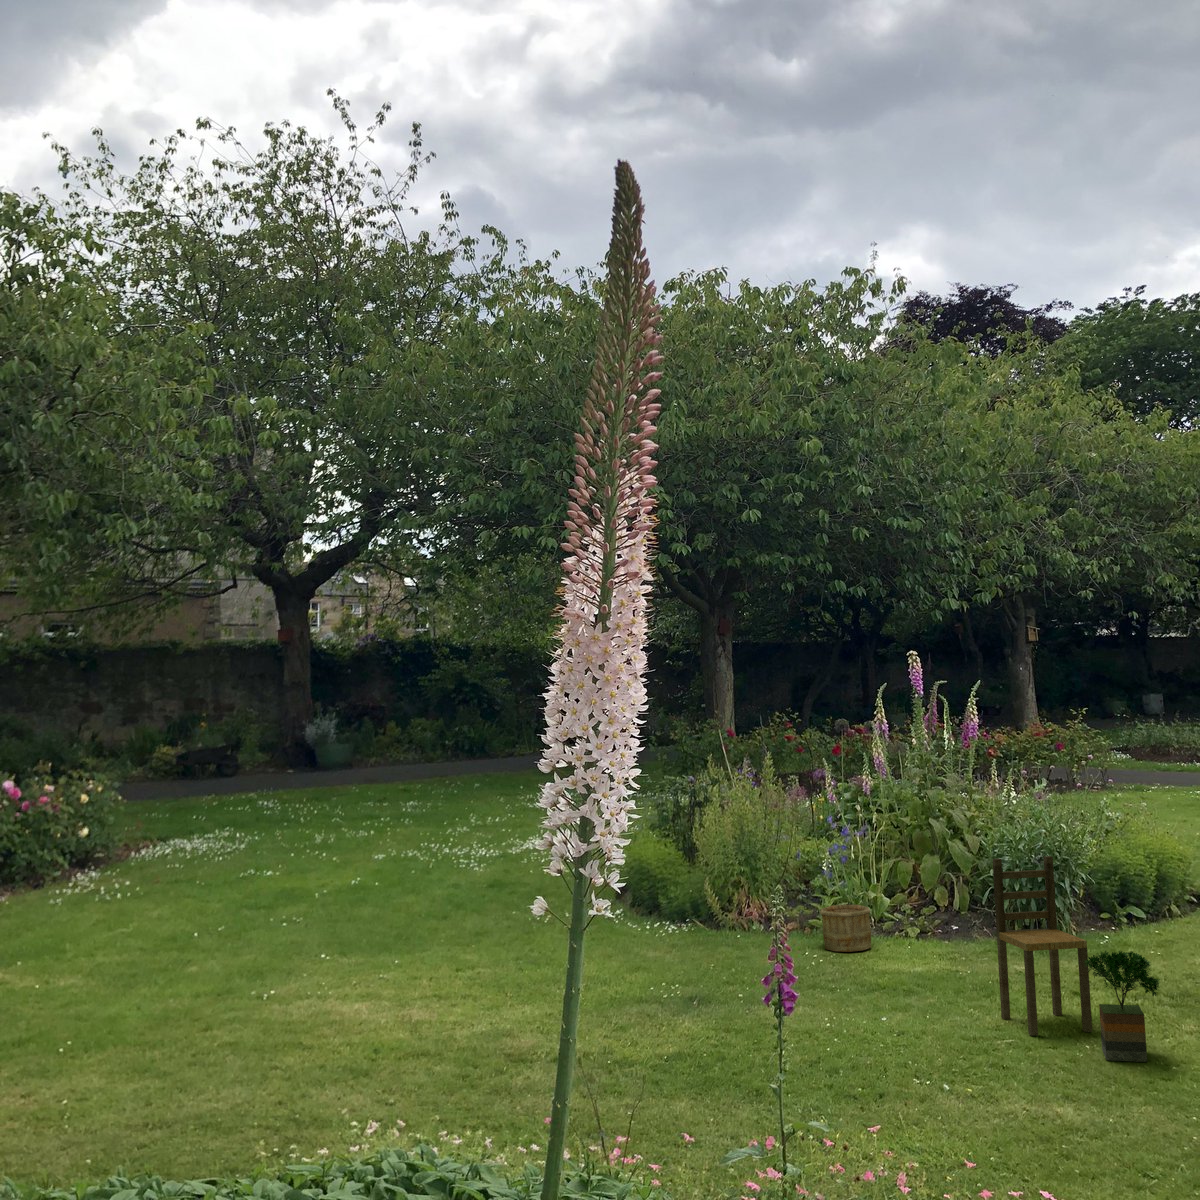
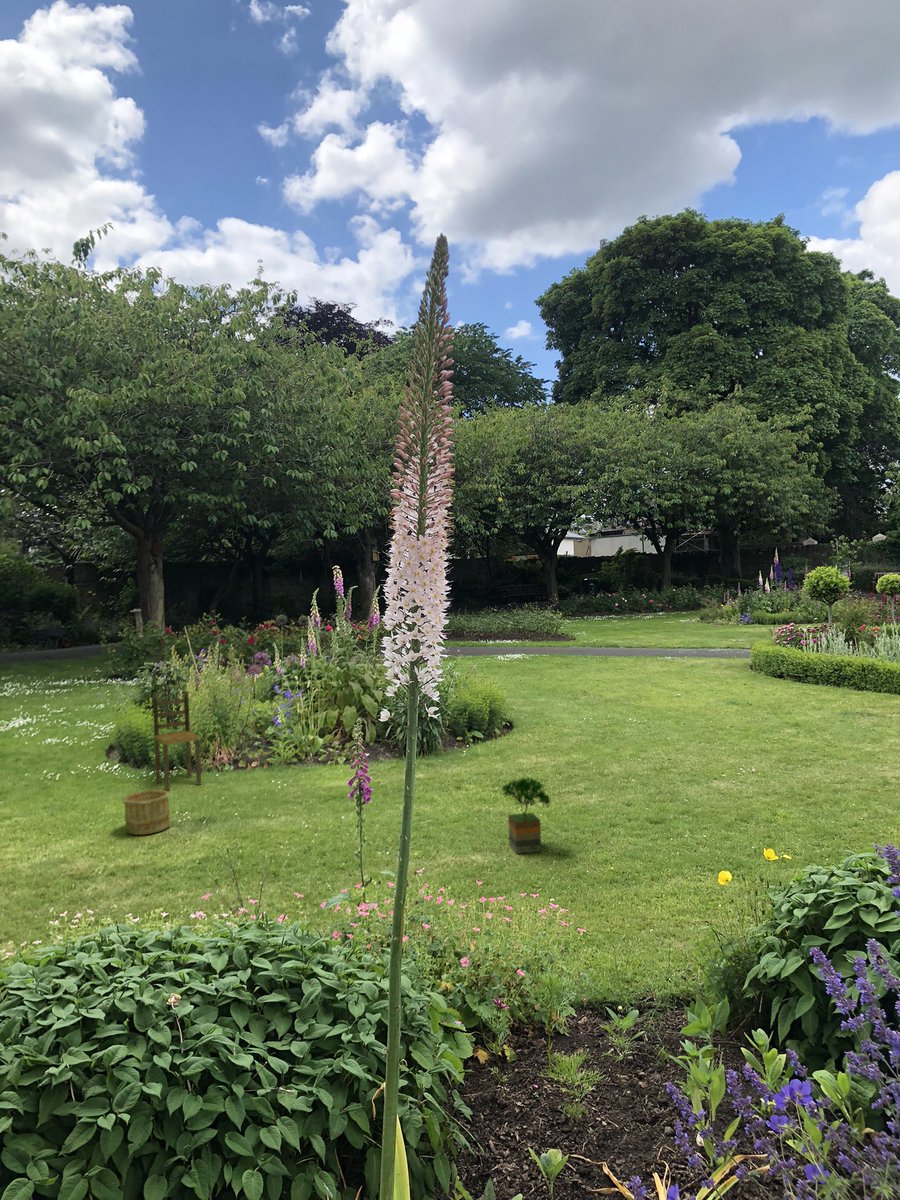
chair: present [993,856,1092,1036] -> present [153,691,201,790]
wooden bucket: present [820,905,871,952] -> present [123,789,170,835]

